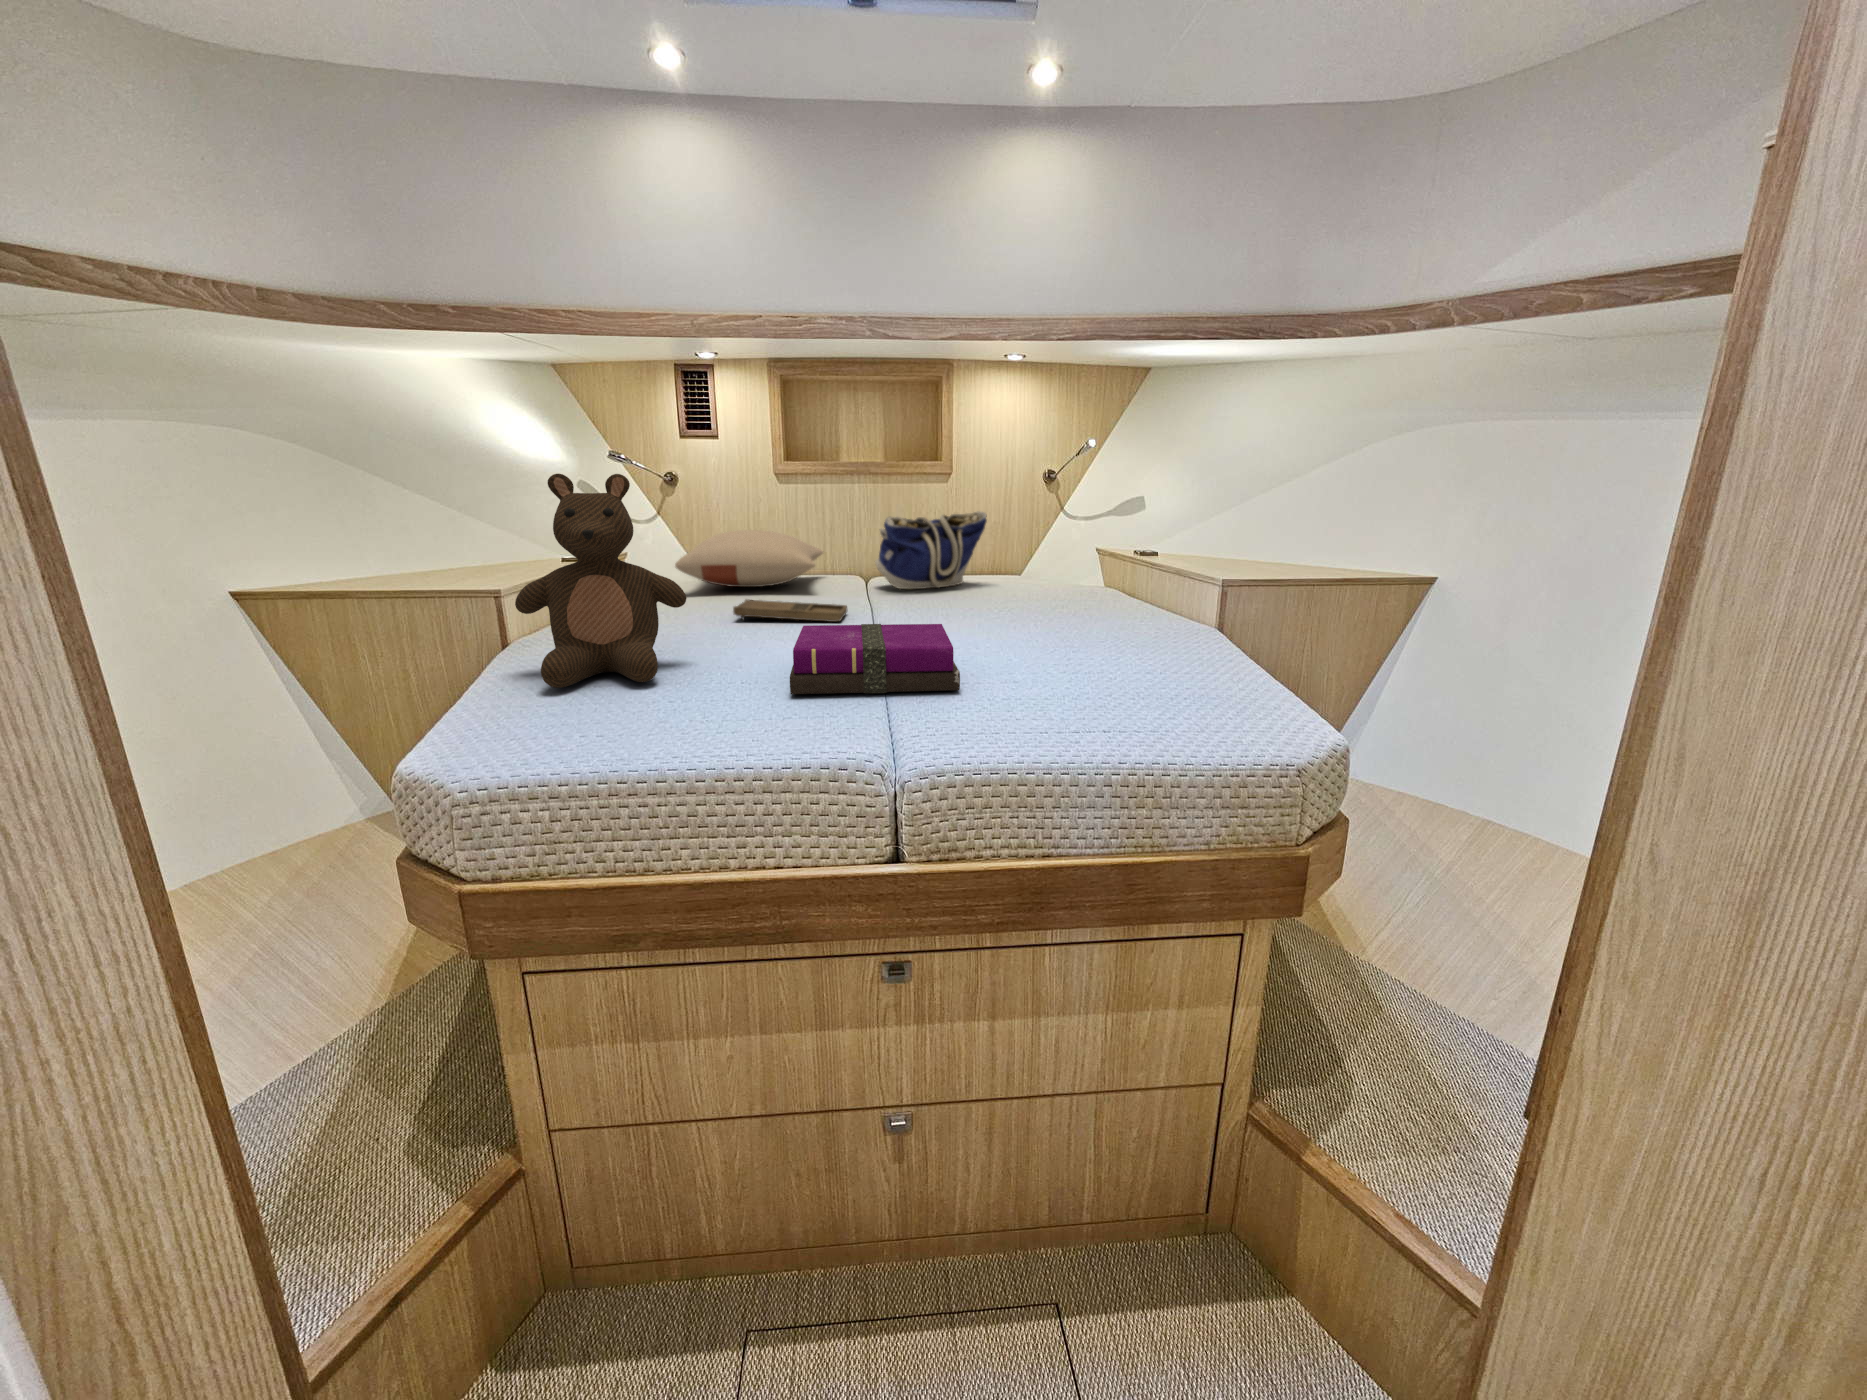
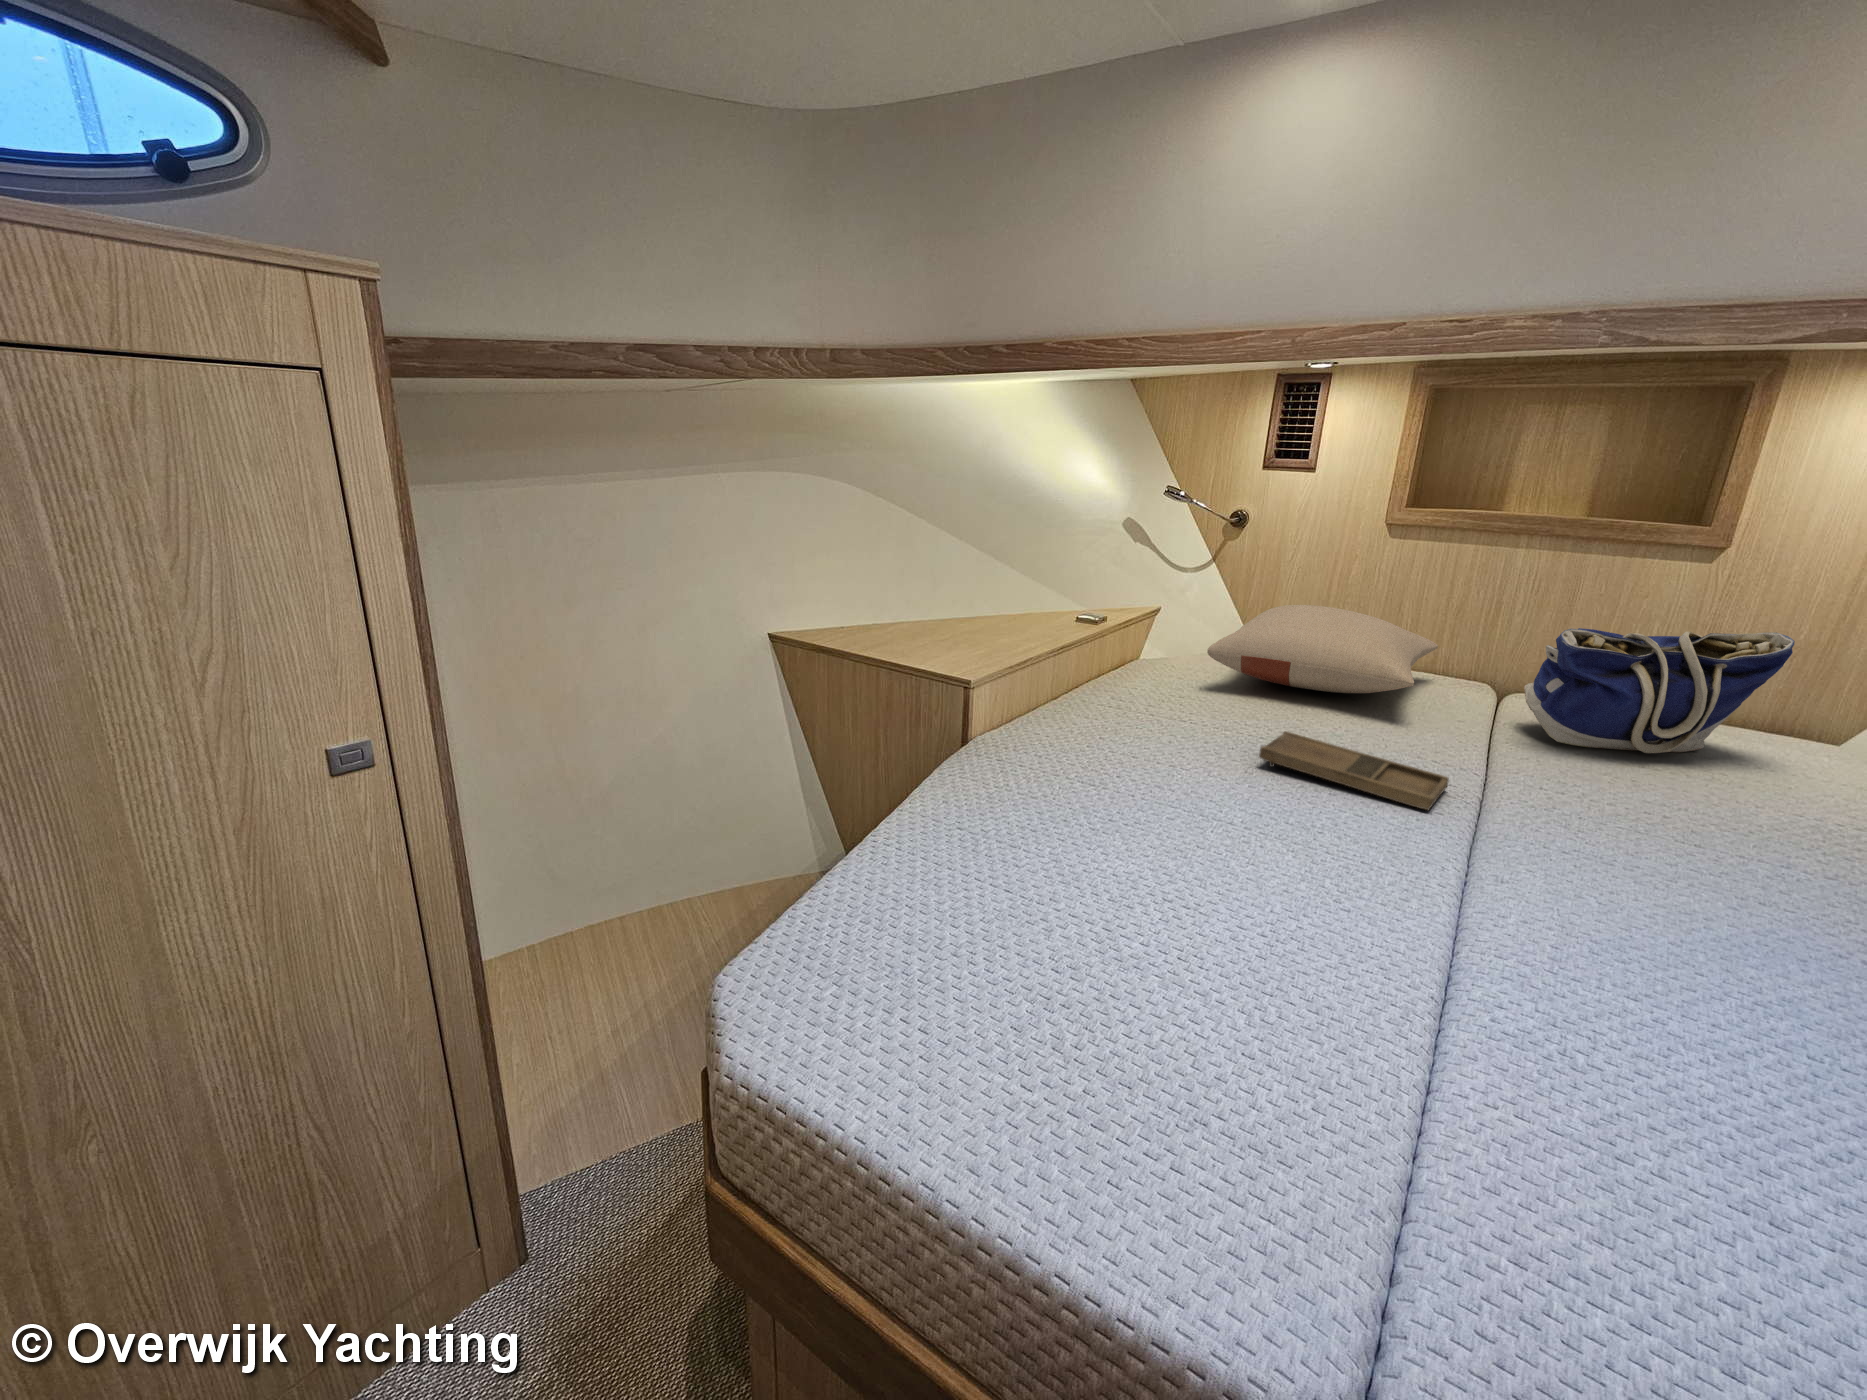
stuffed bear: present [515,474,686,688] -> none [961,585,1174,891]
notebook: present [790,624,960,694] -> none [1280,864,1657,1147]

